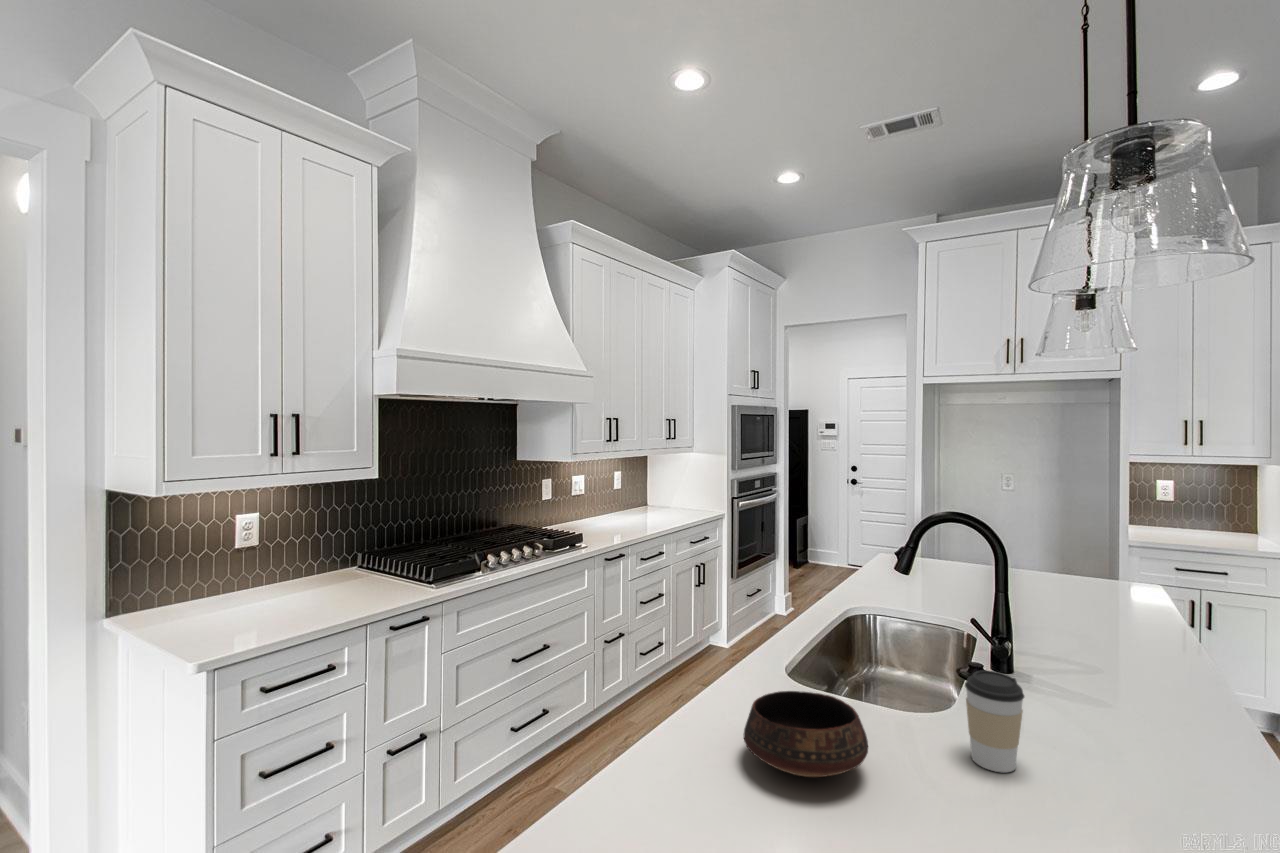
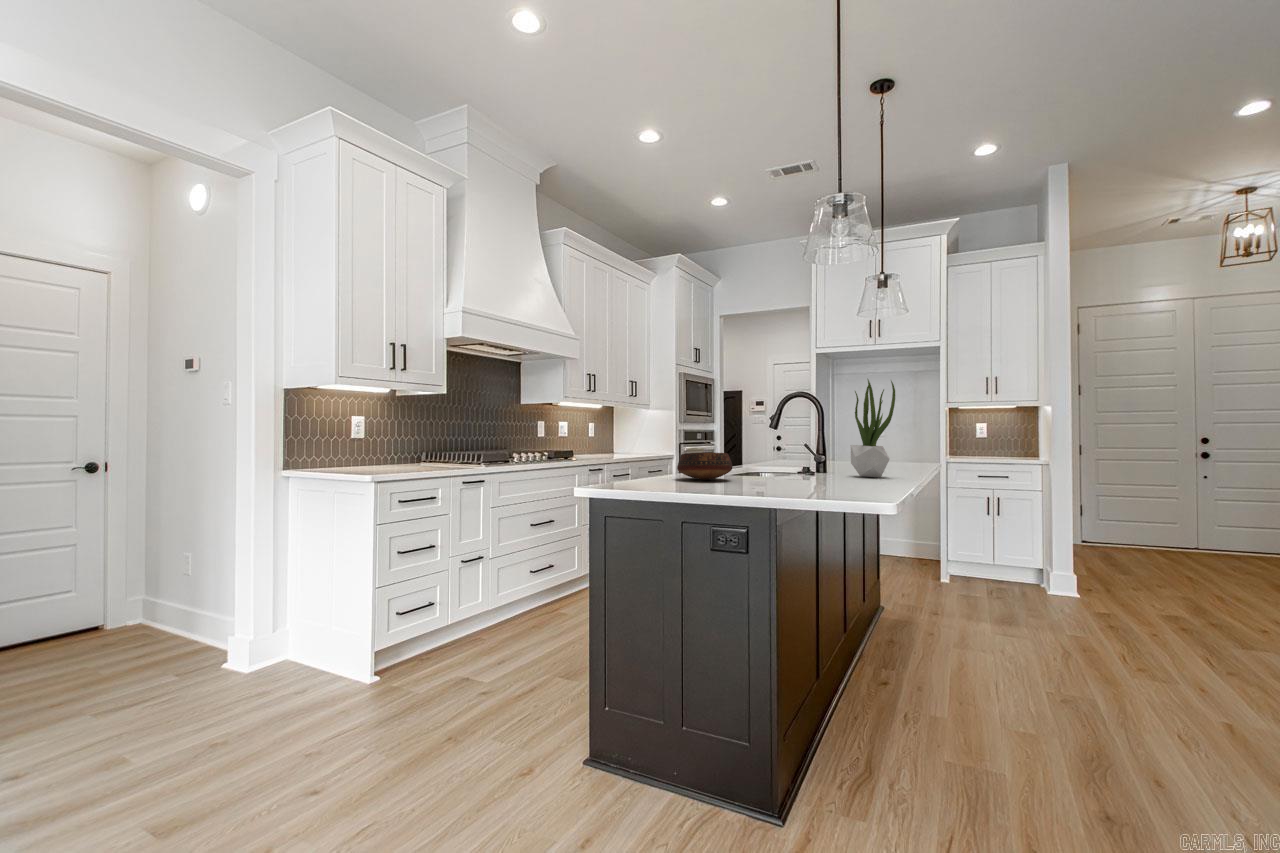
potted plant: none [1094,520,1207,728] -> present [851,380,895,477]
coffee cup: present [965,670,1024,772] -> none [779,441,803,480]

